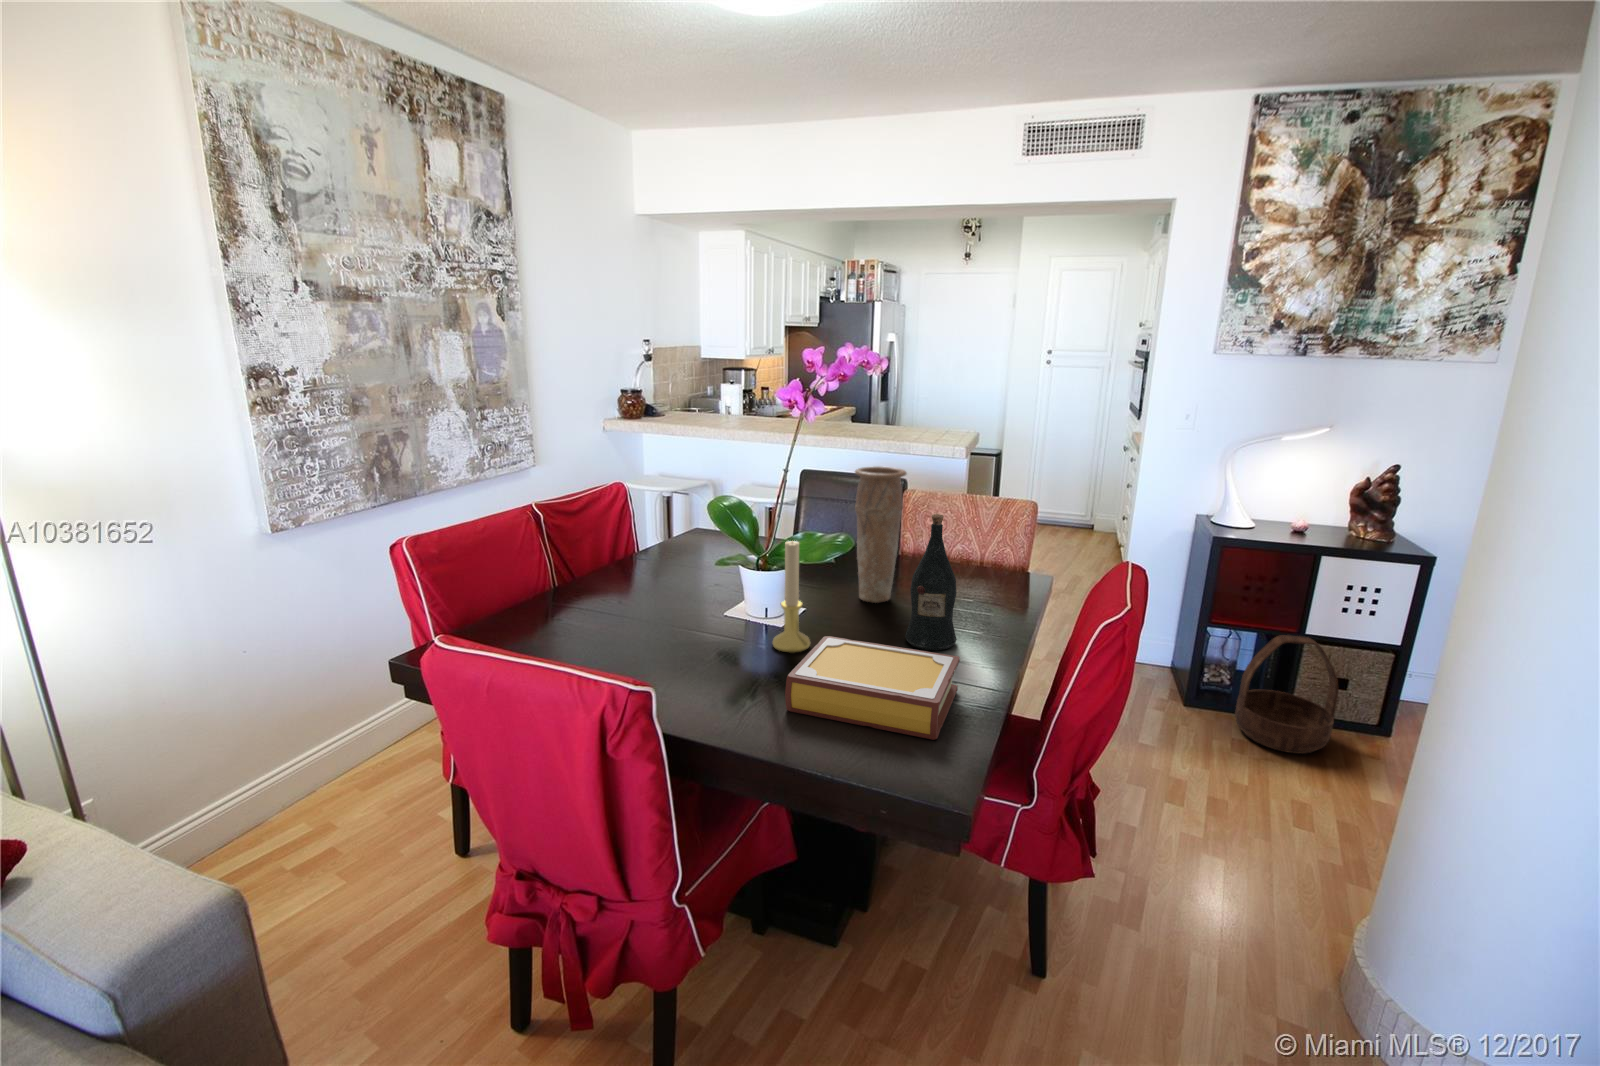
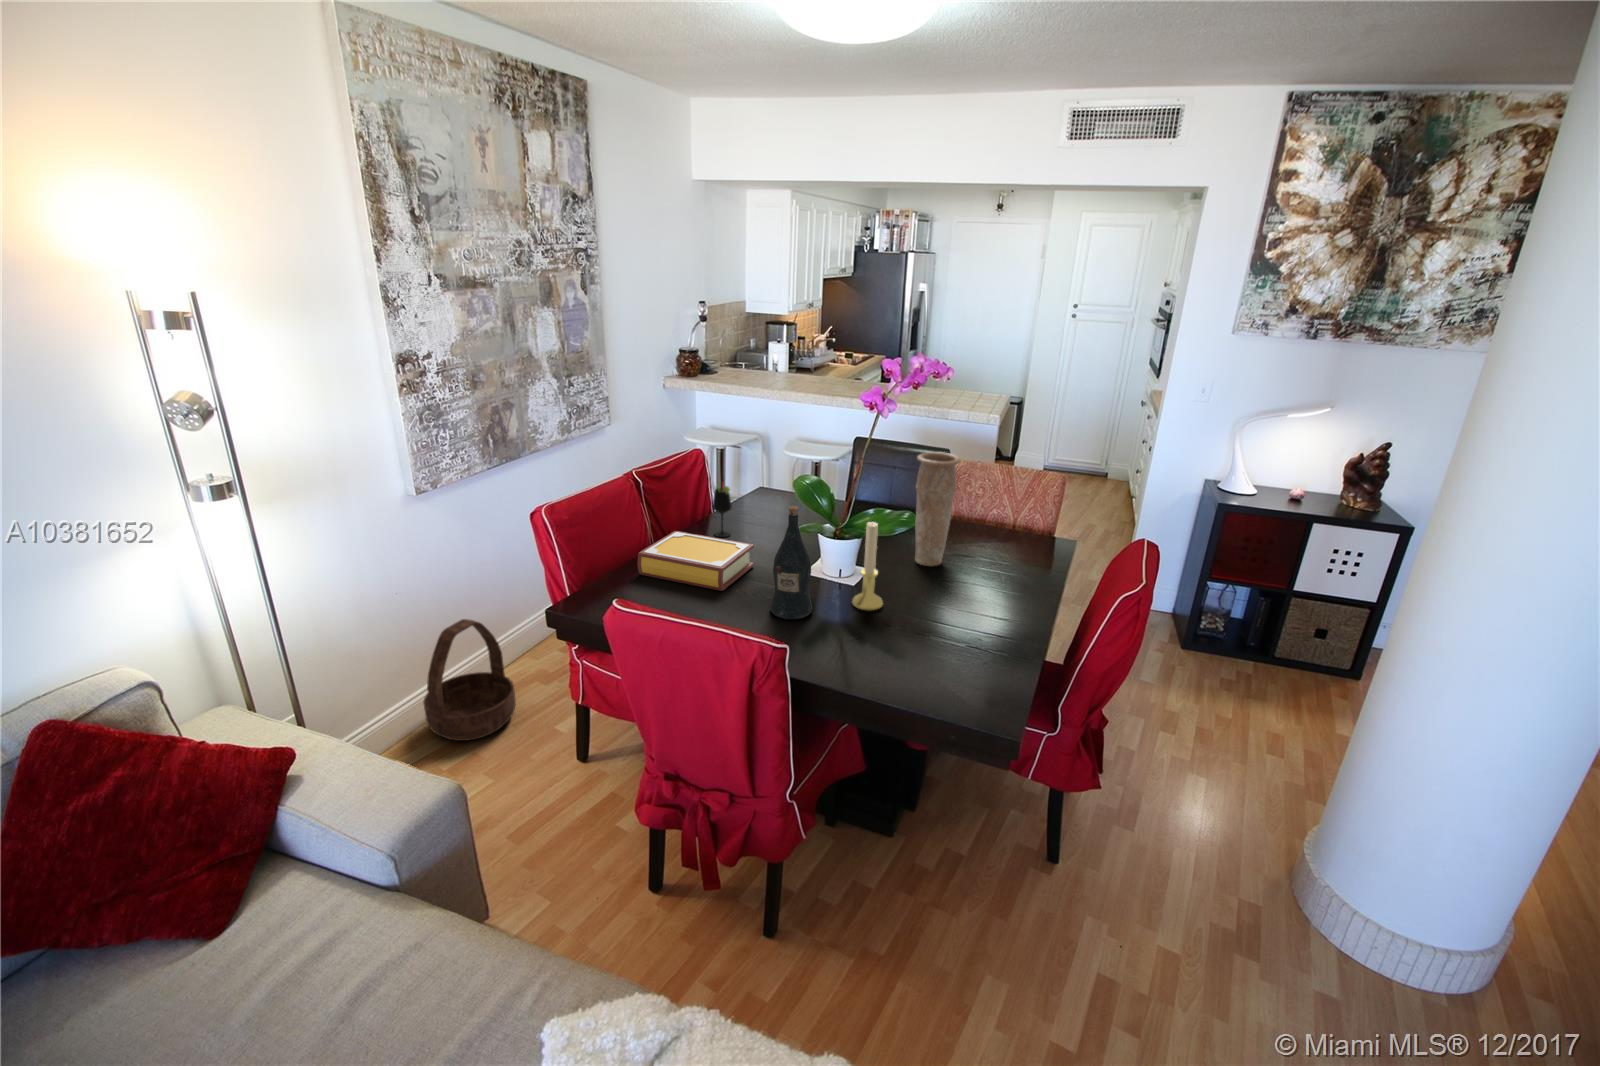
wine glass: none [621,509,644,576] -> present [712,484,732,537]
wine bottle: present [905,514,957,650] -> present [770,506,812,619]
basket: present [1235,635,1339,754] -> present [423,619,516,741]
book: present [785,636,960,740] -> present [637,531,754,591]

